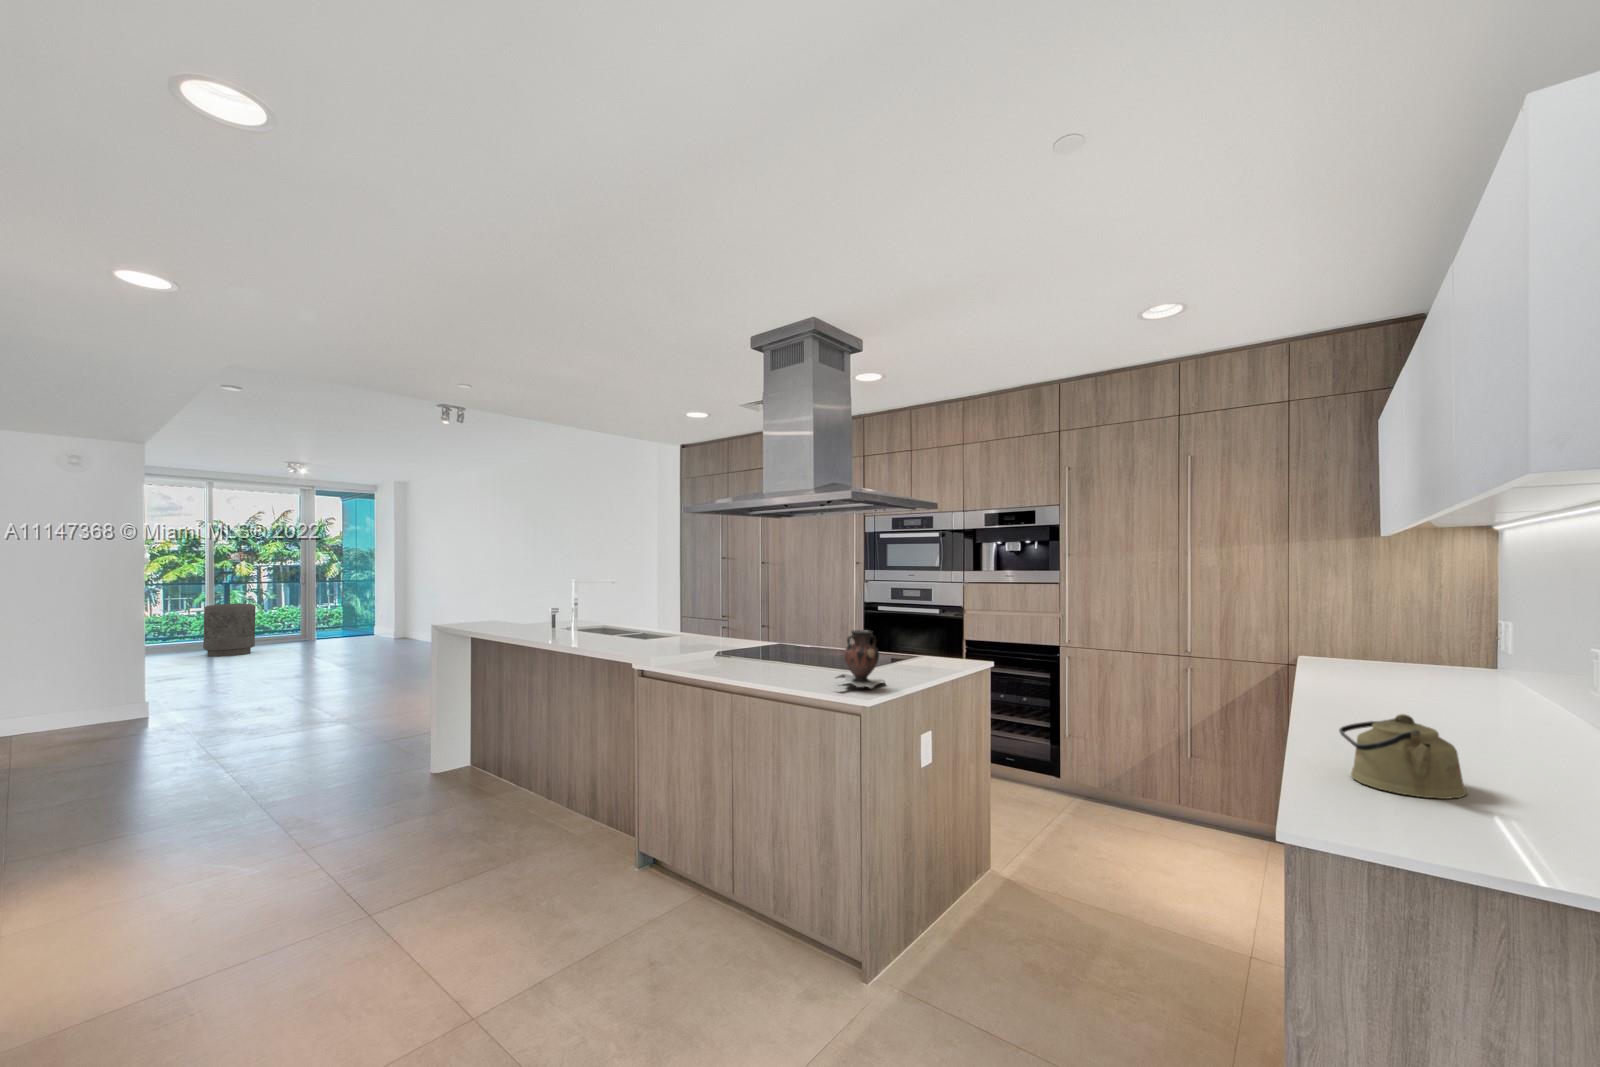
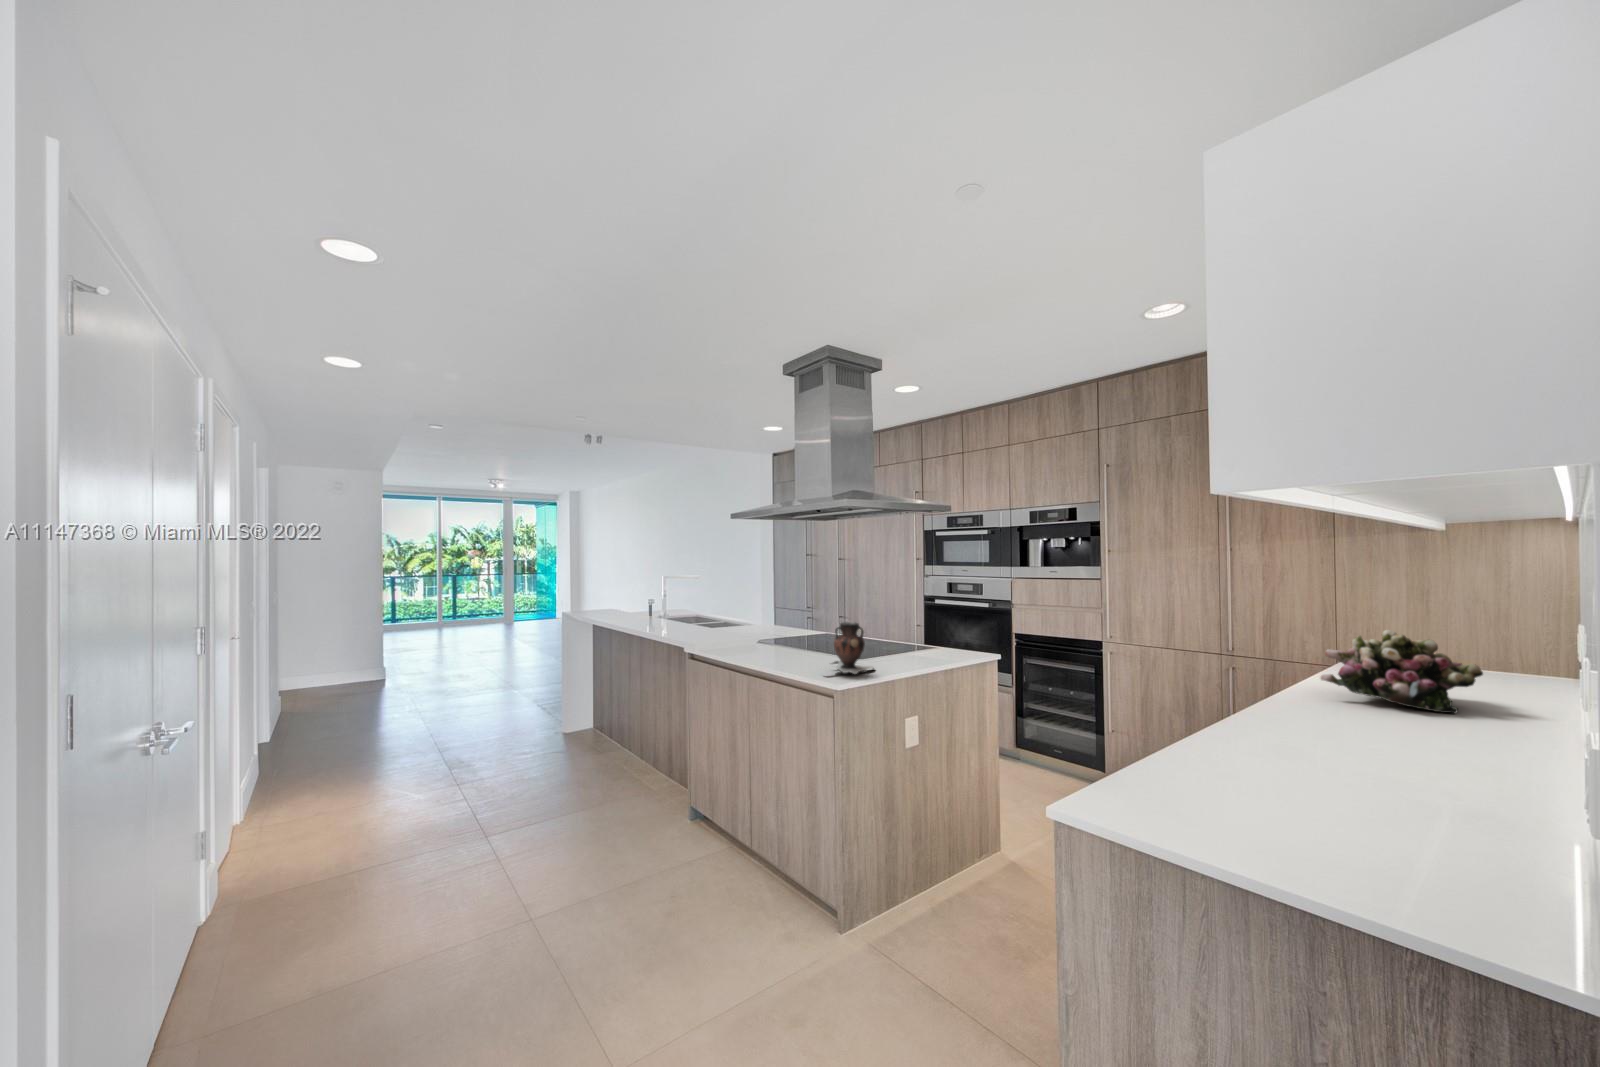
trash can: present [203,604,256,656] -> none [450,590,485,630]
flower arrangement: none [1333,627,1475,702] -> present [1321,630,1483,713]
kettle: present [1339,714,1467,799] -> none [1200,721,1319,809]

